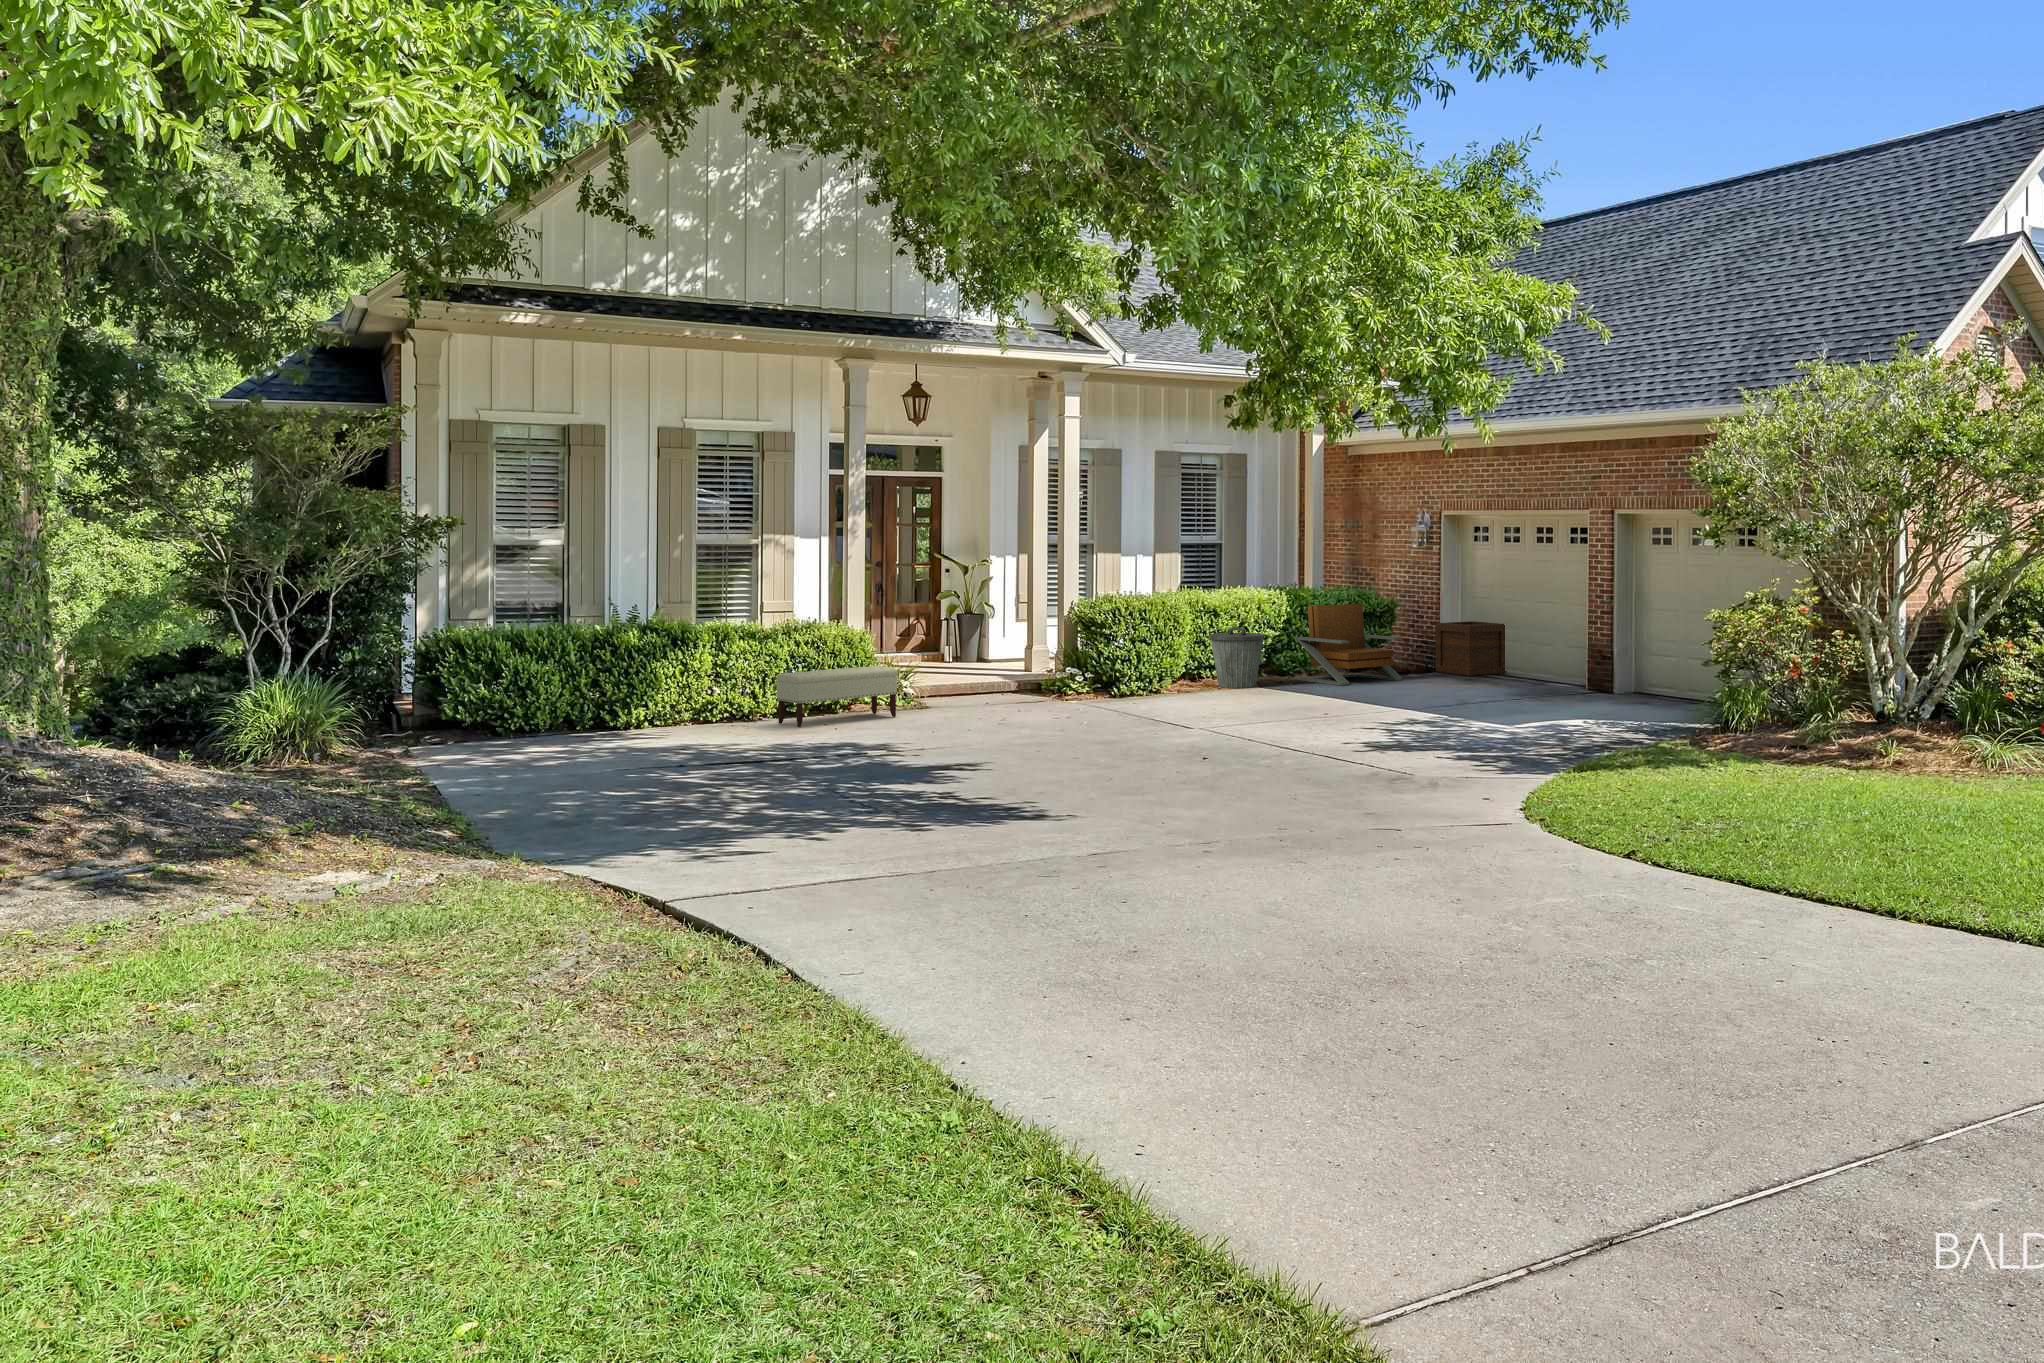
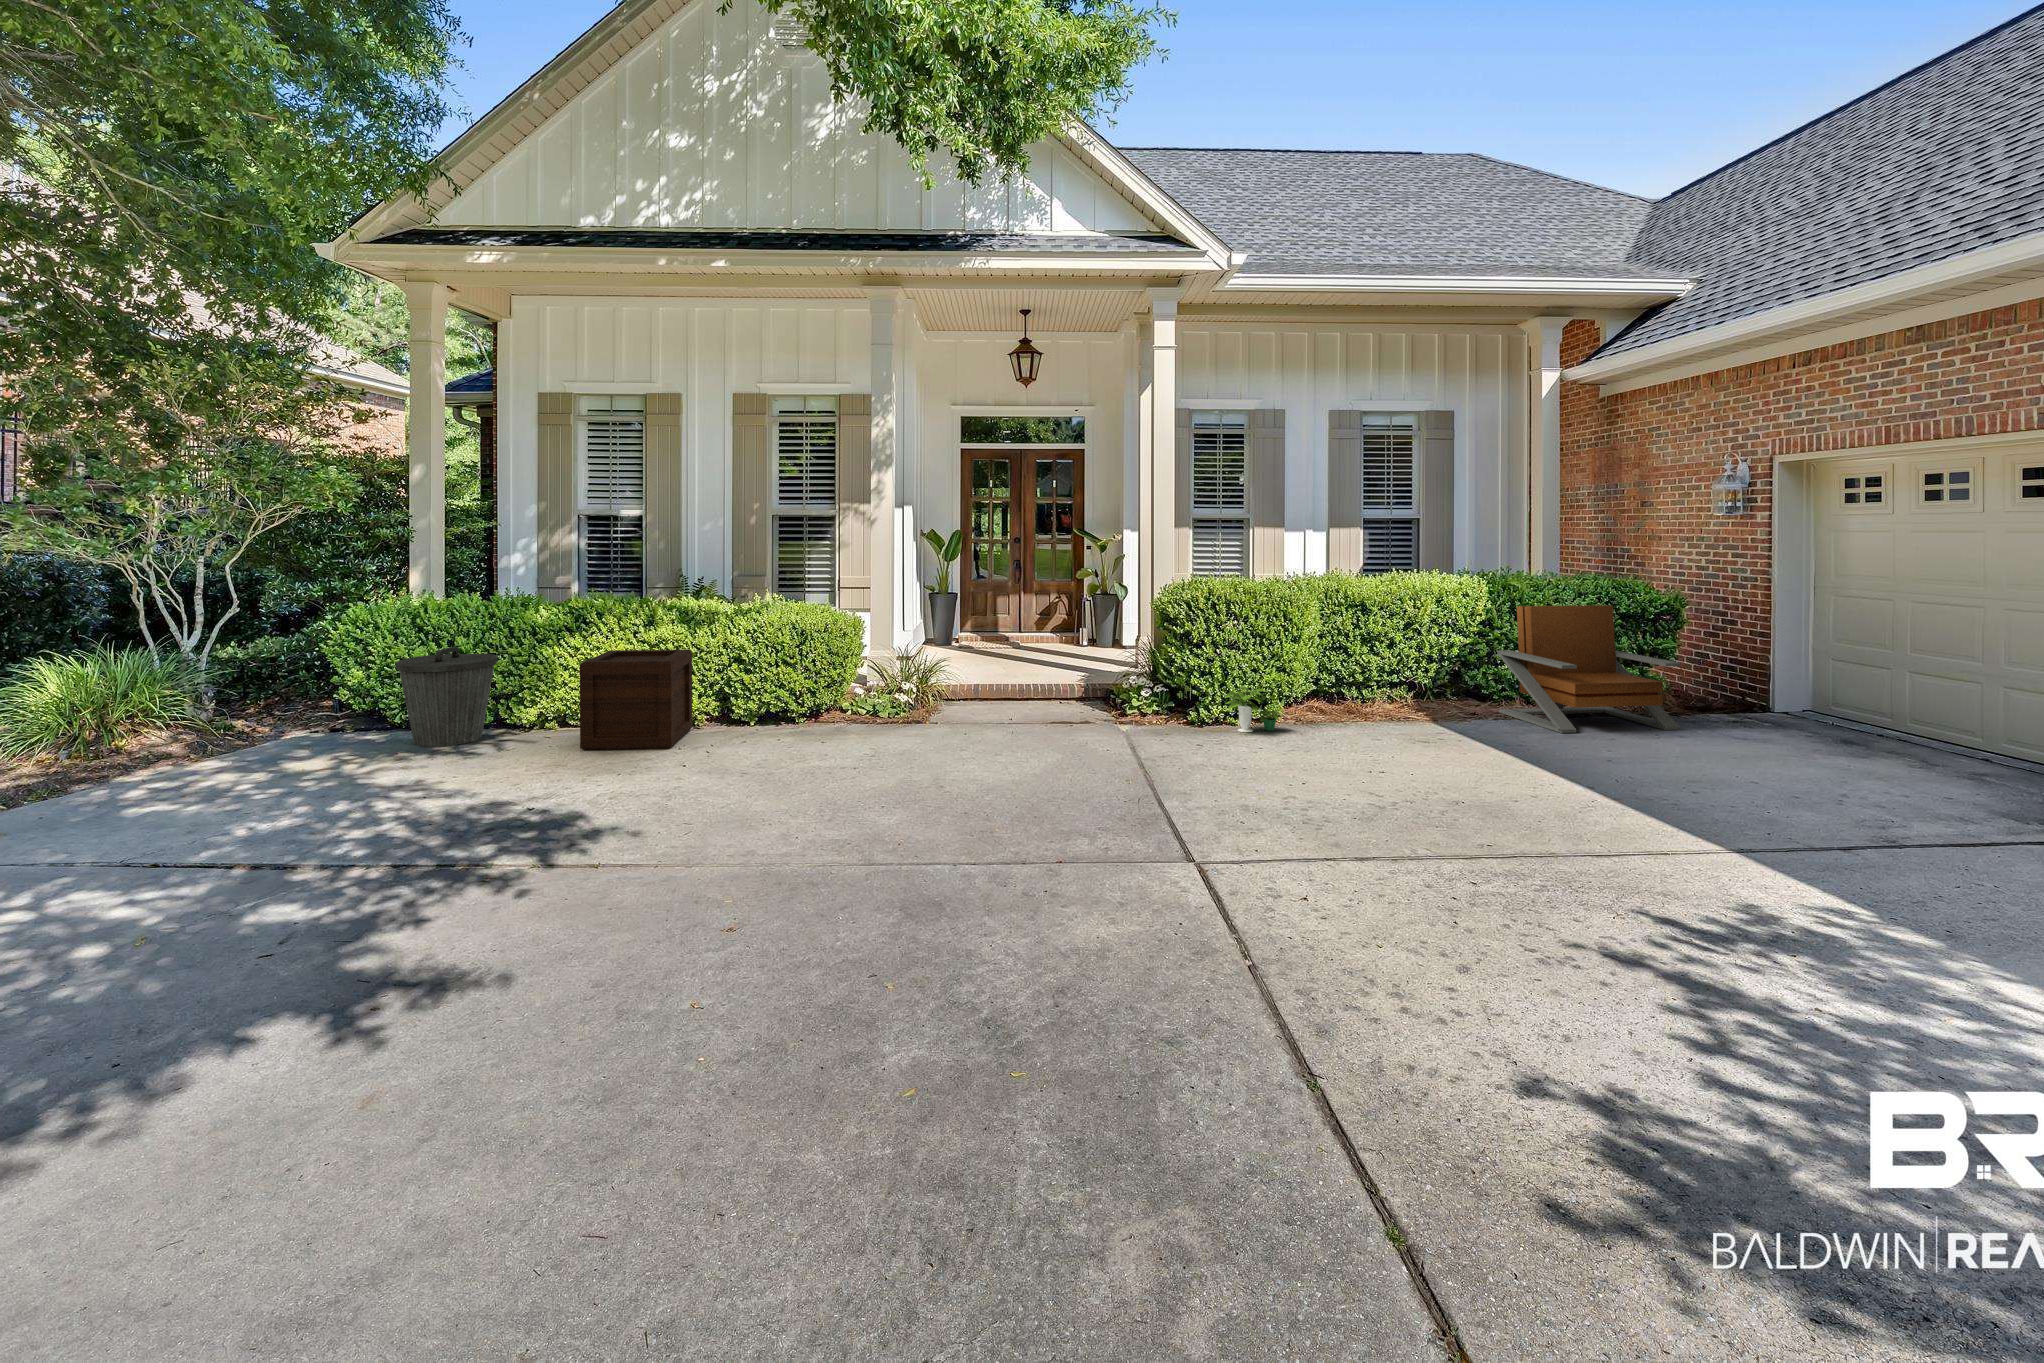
wooden crate: present [1436,621,1507,676] -> present [580,650,692,750]
trash can: present [1209,628,1265,688] -> present [396,647,497,747]
bench: present [777,666,898,727] -> none [716,664,866,740]
potted plant: none [1142,667,1181,698] -> present [1225,686,1282,732]

